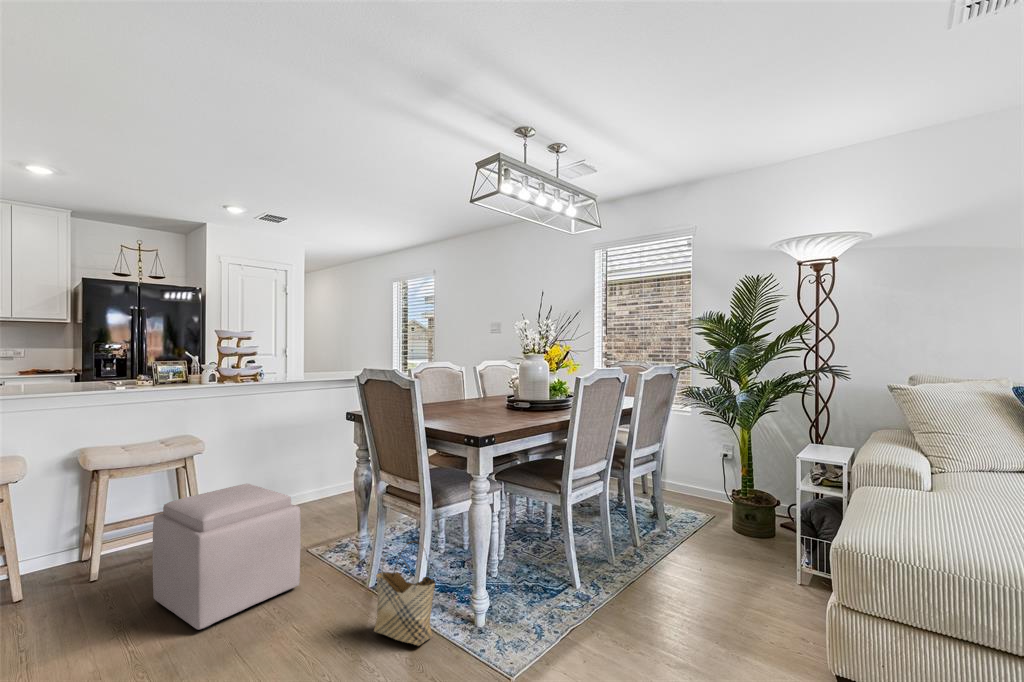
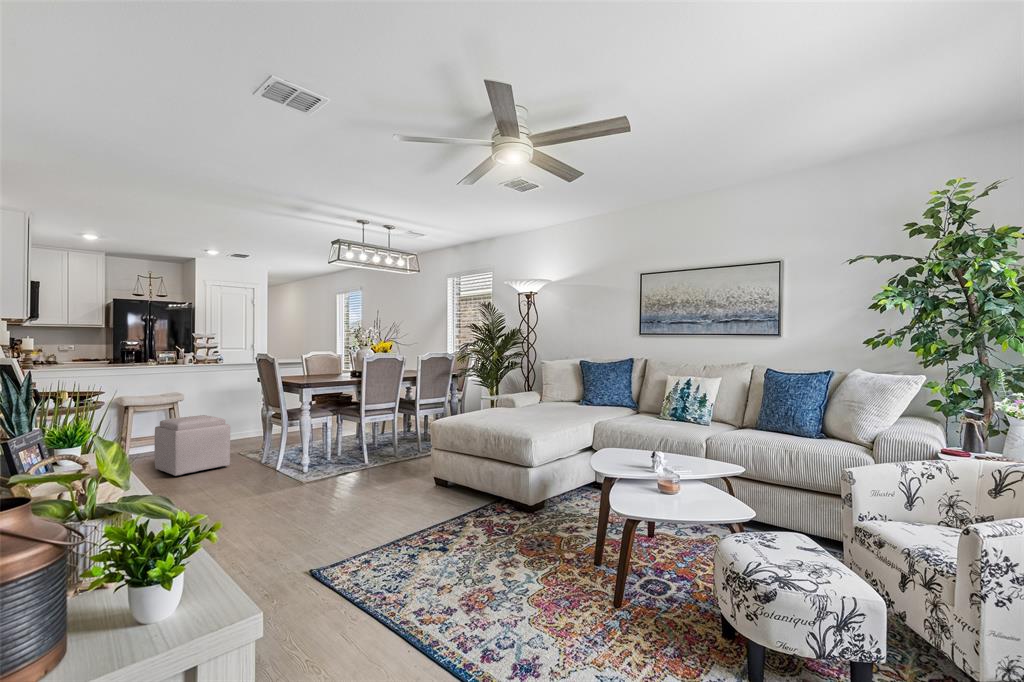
woven basket: present [374,541,435,645] -> none [257,436,286,480]

